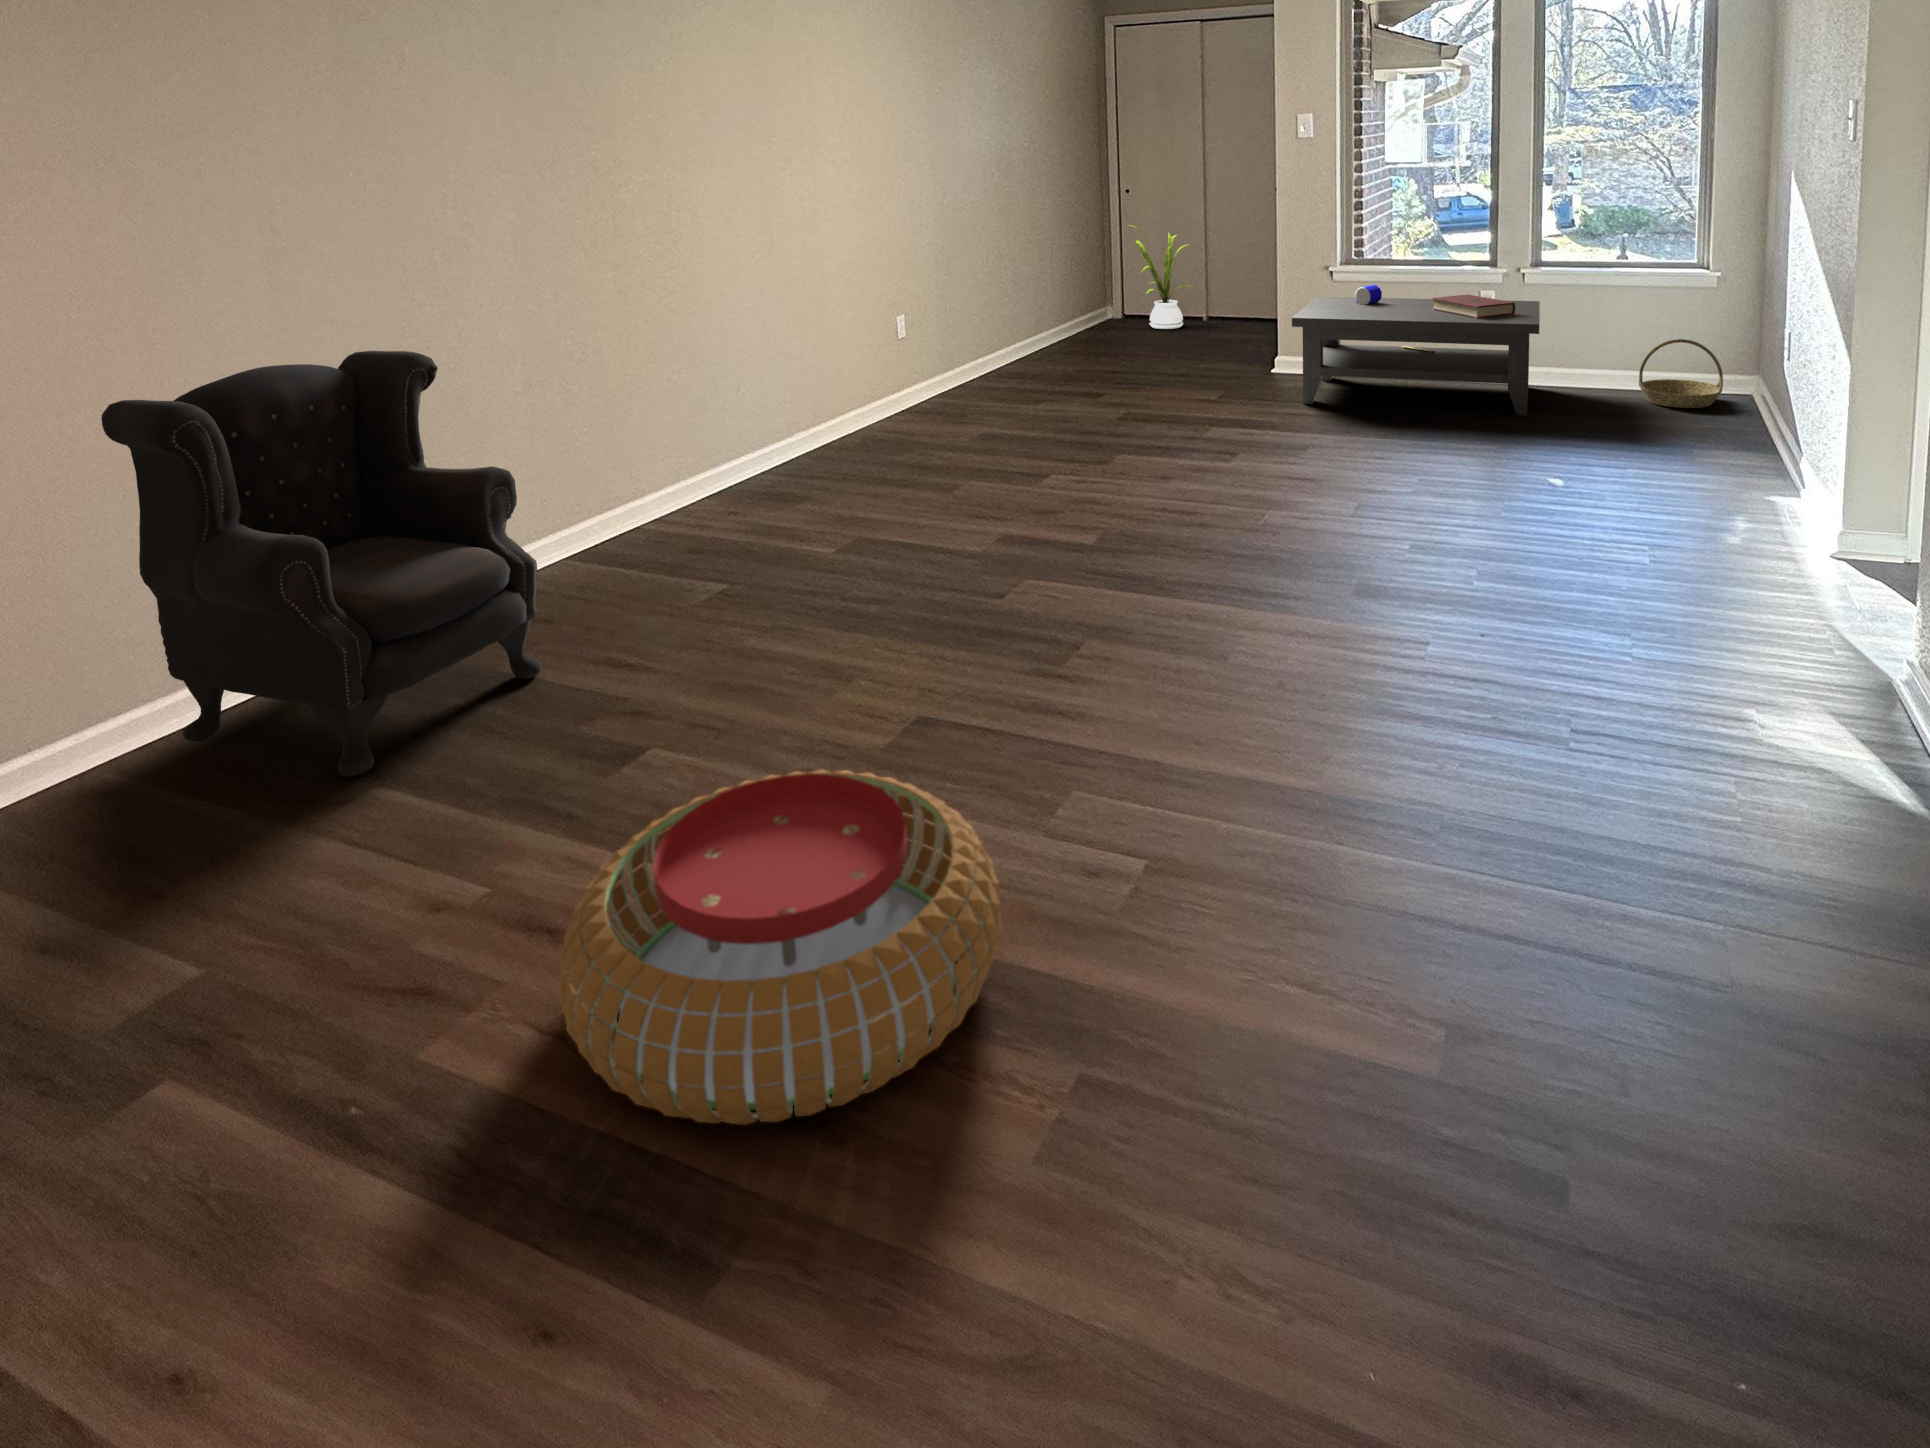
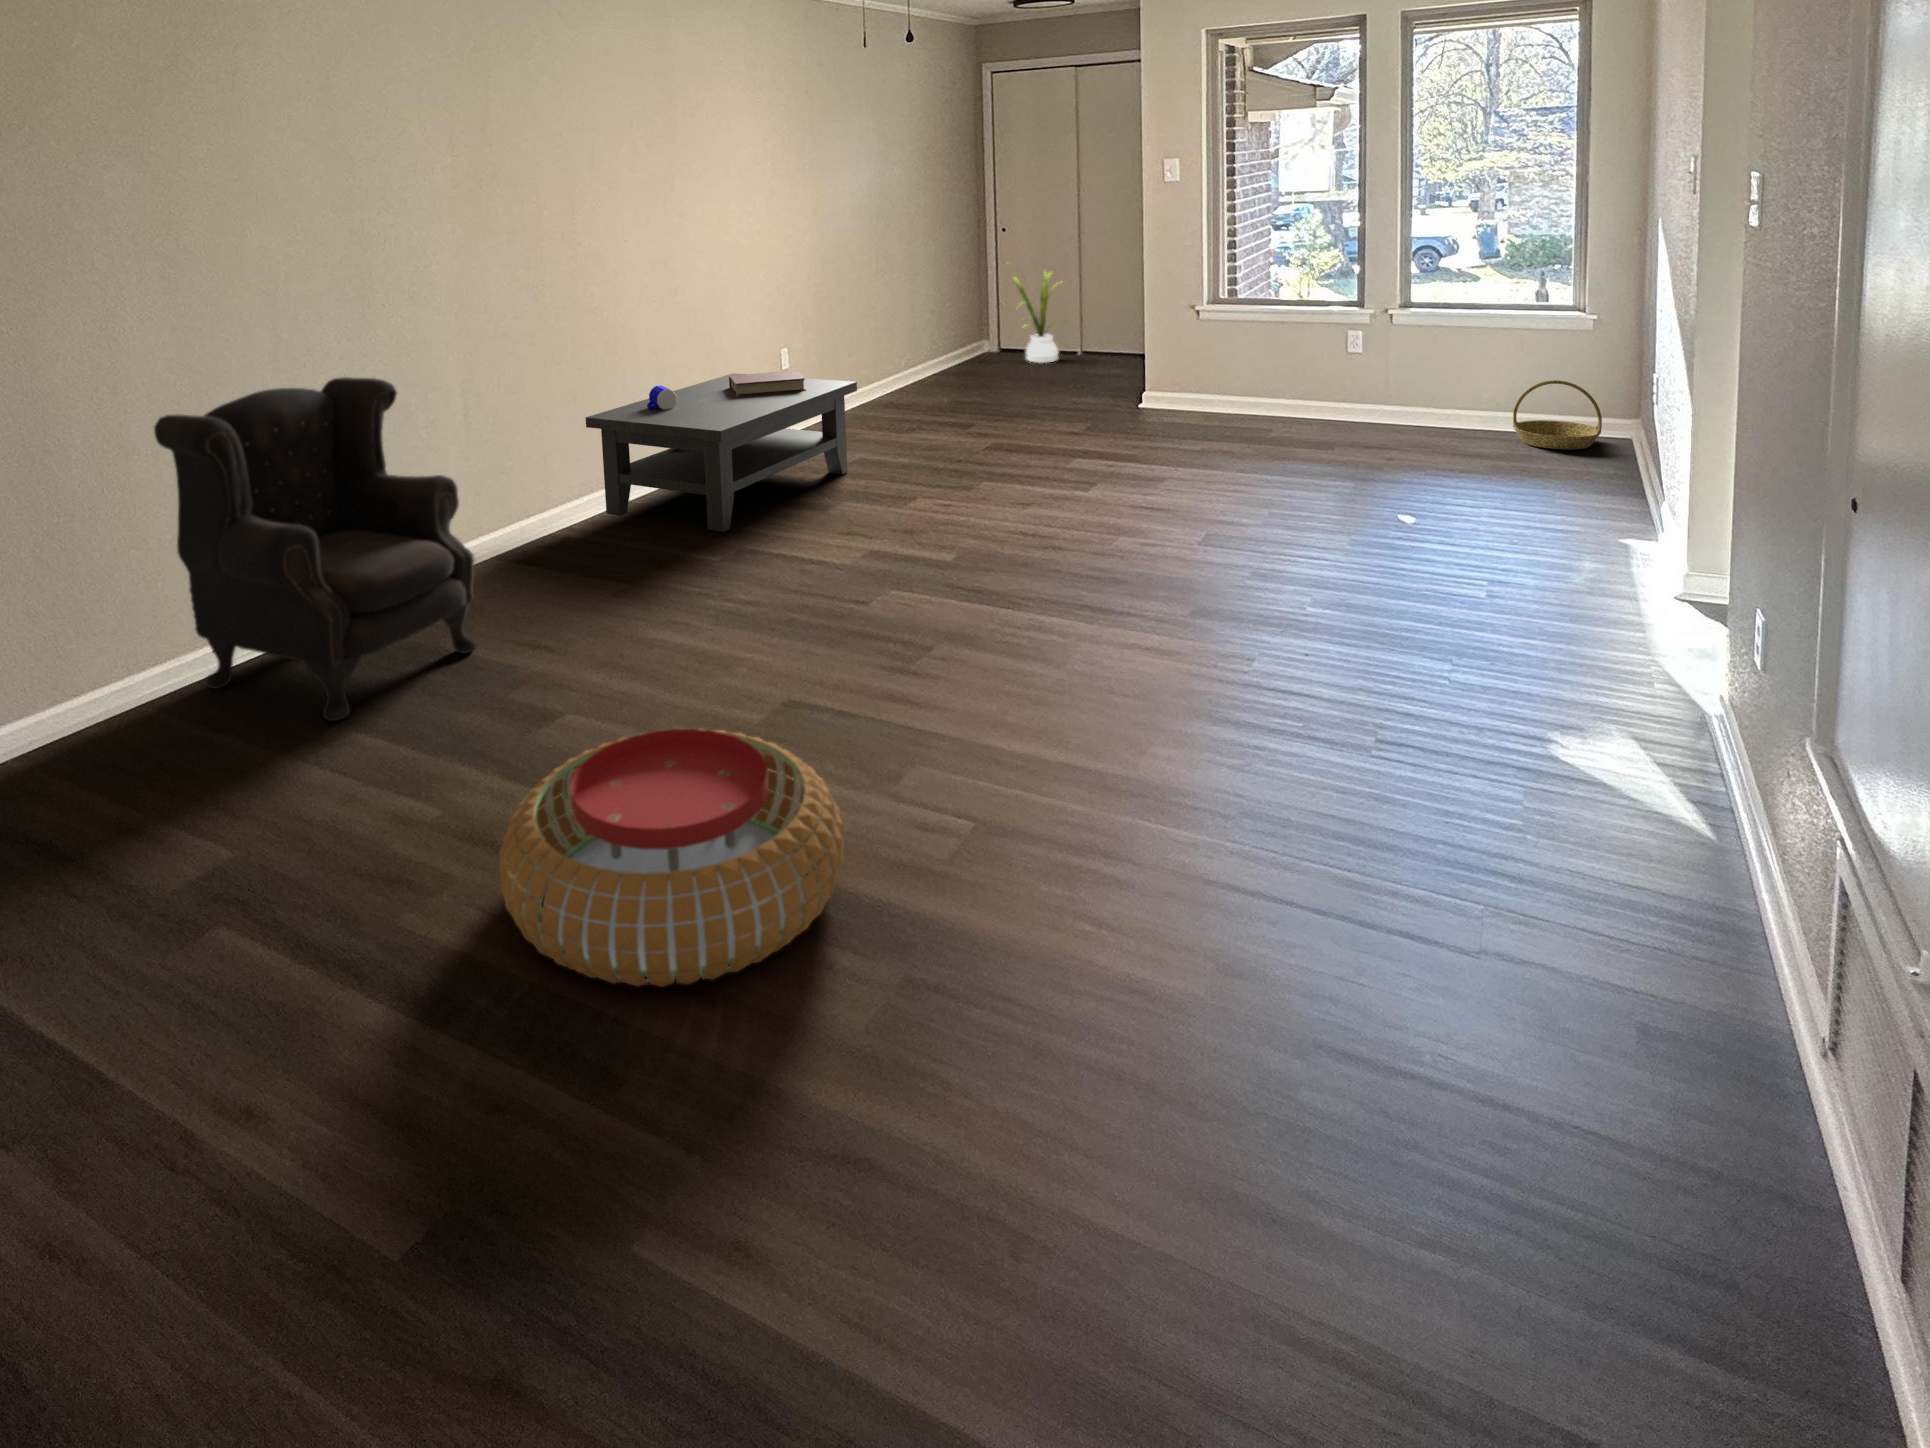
coffee table: present [1292,285,1540,416] -> present [586,371,857,532]

